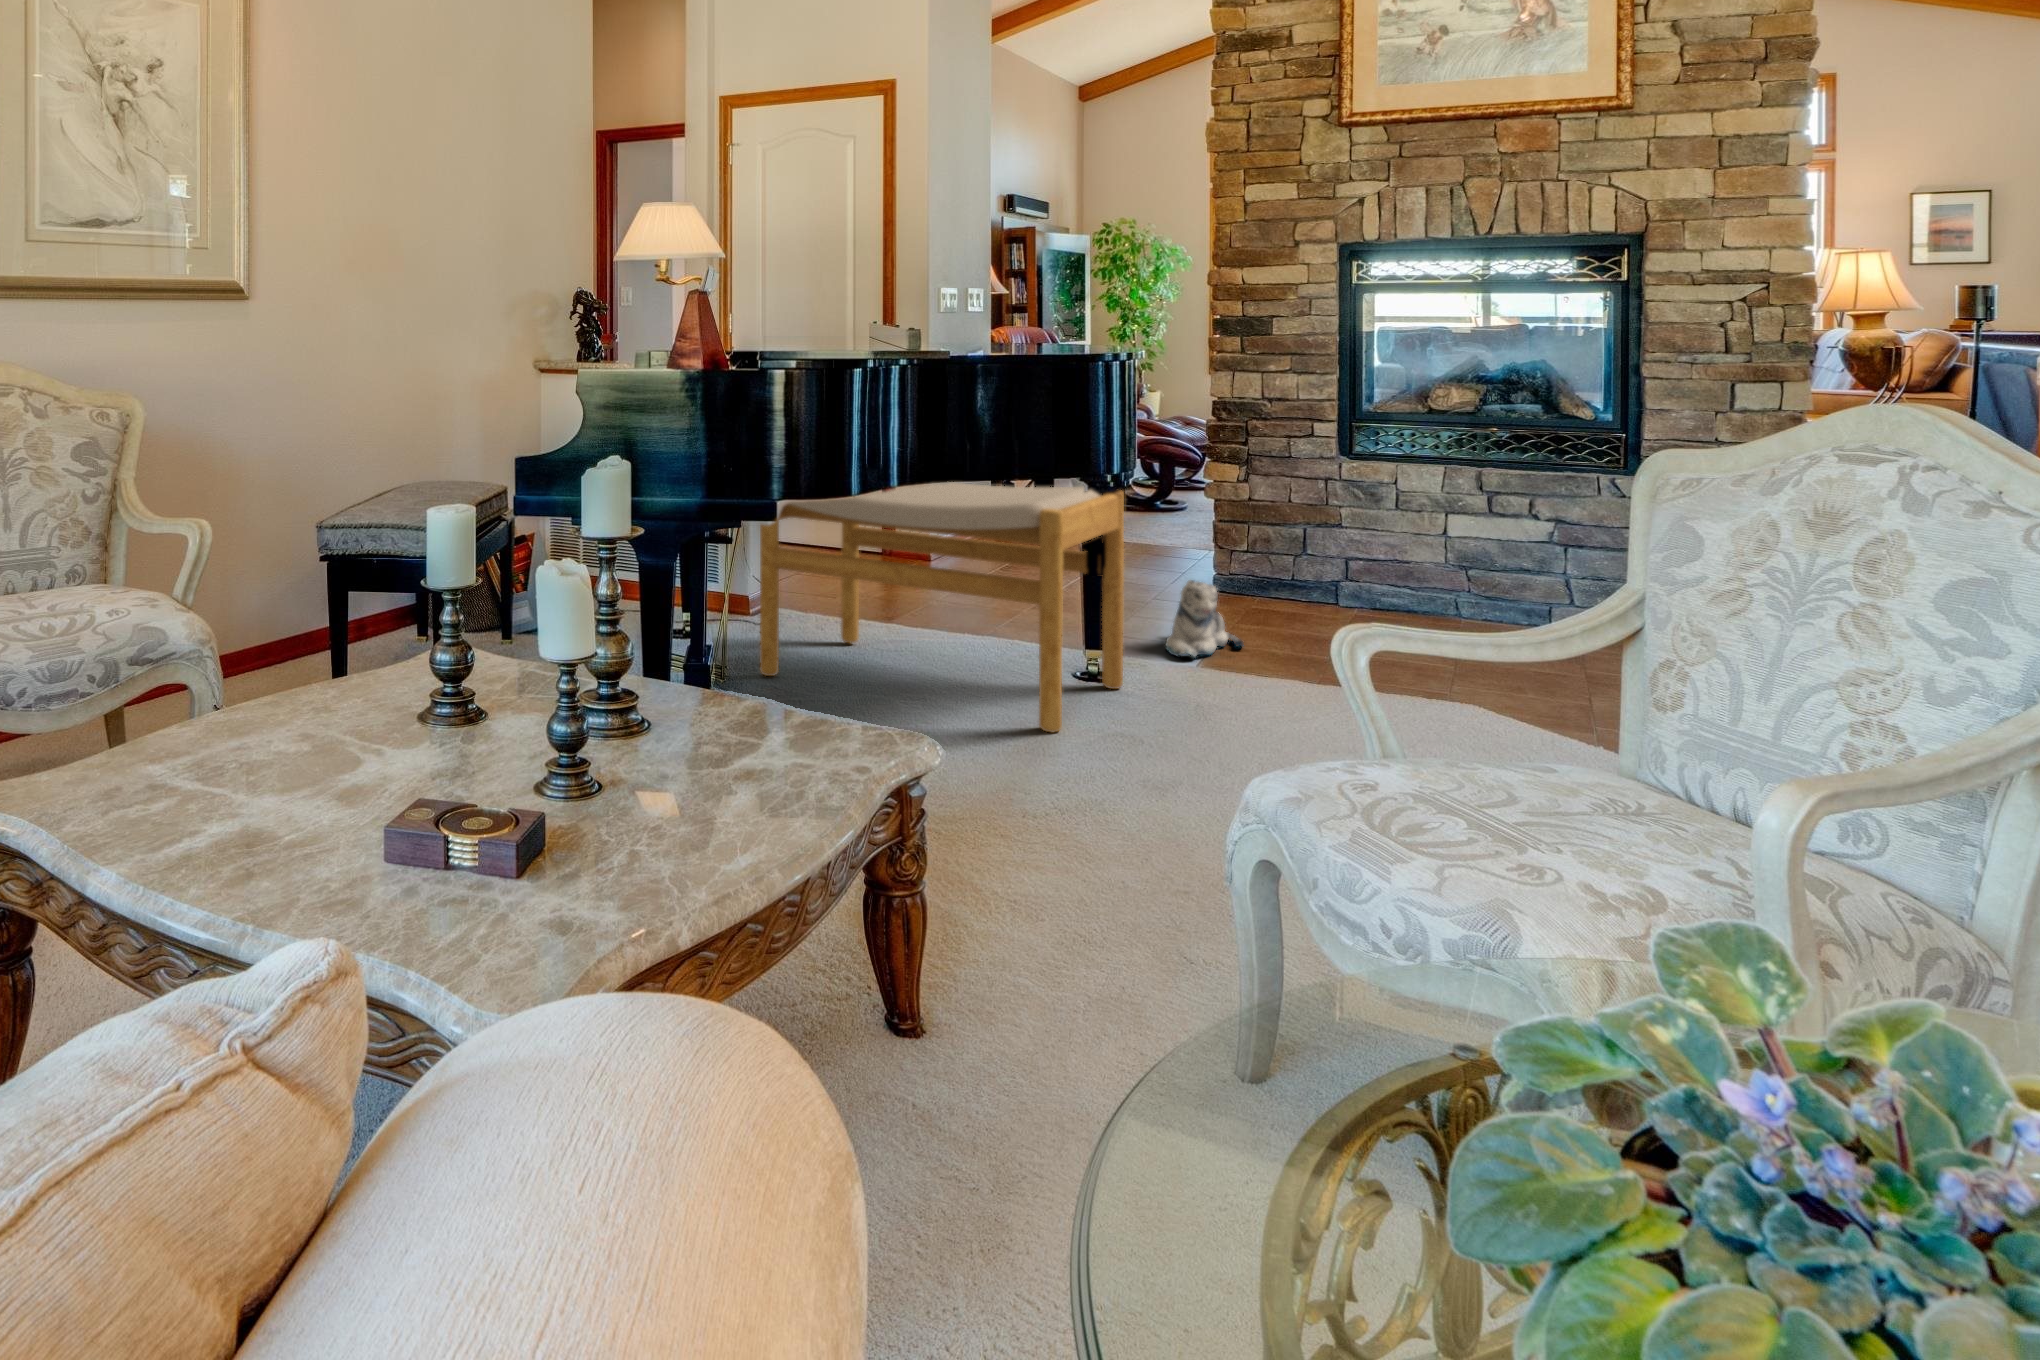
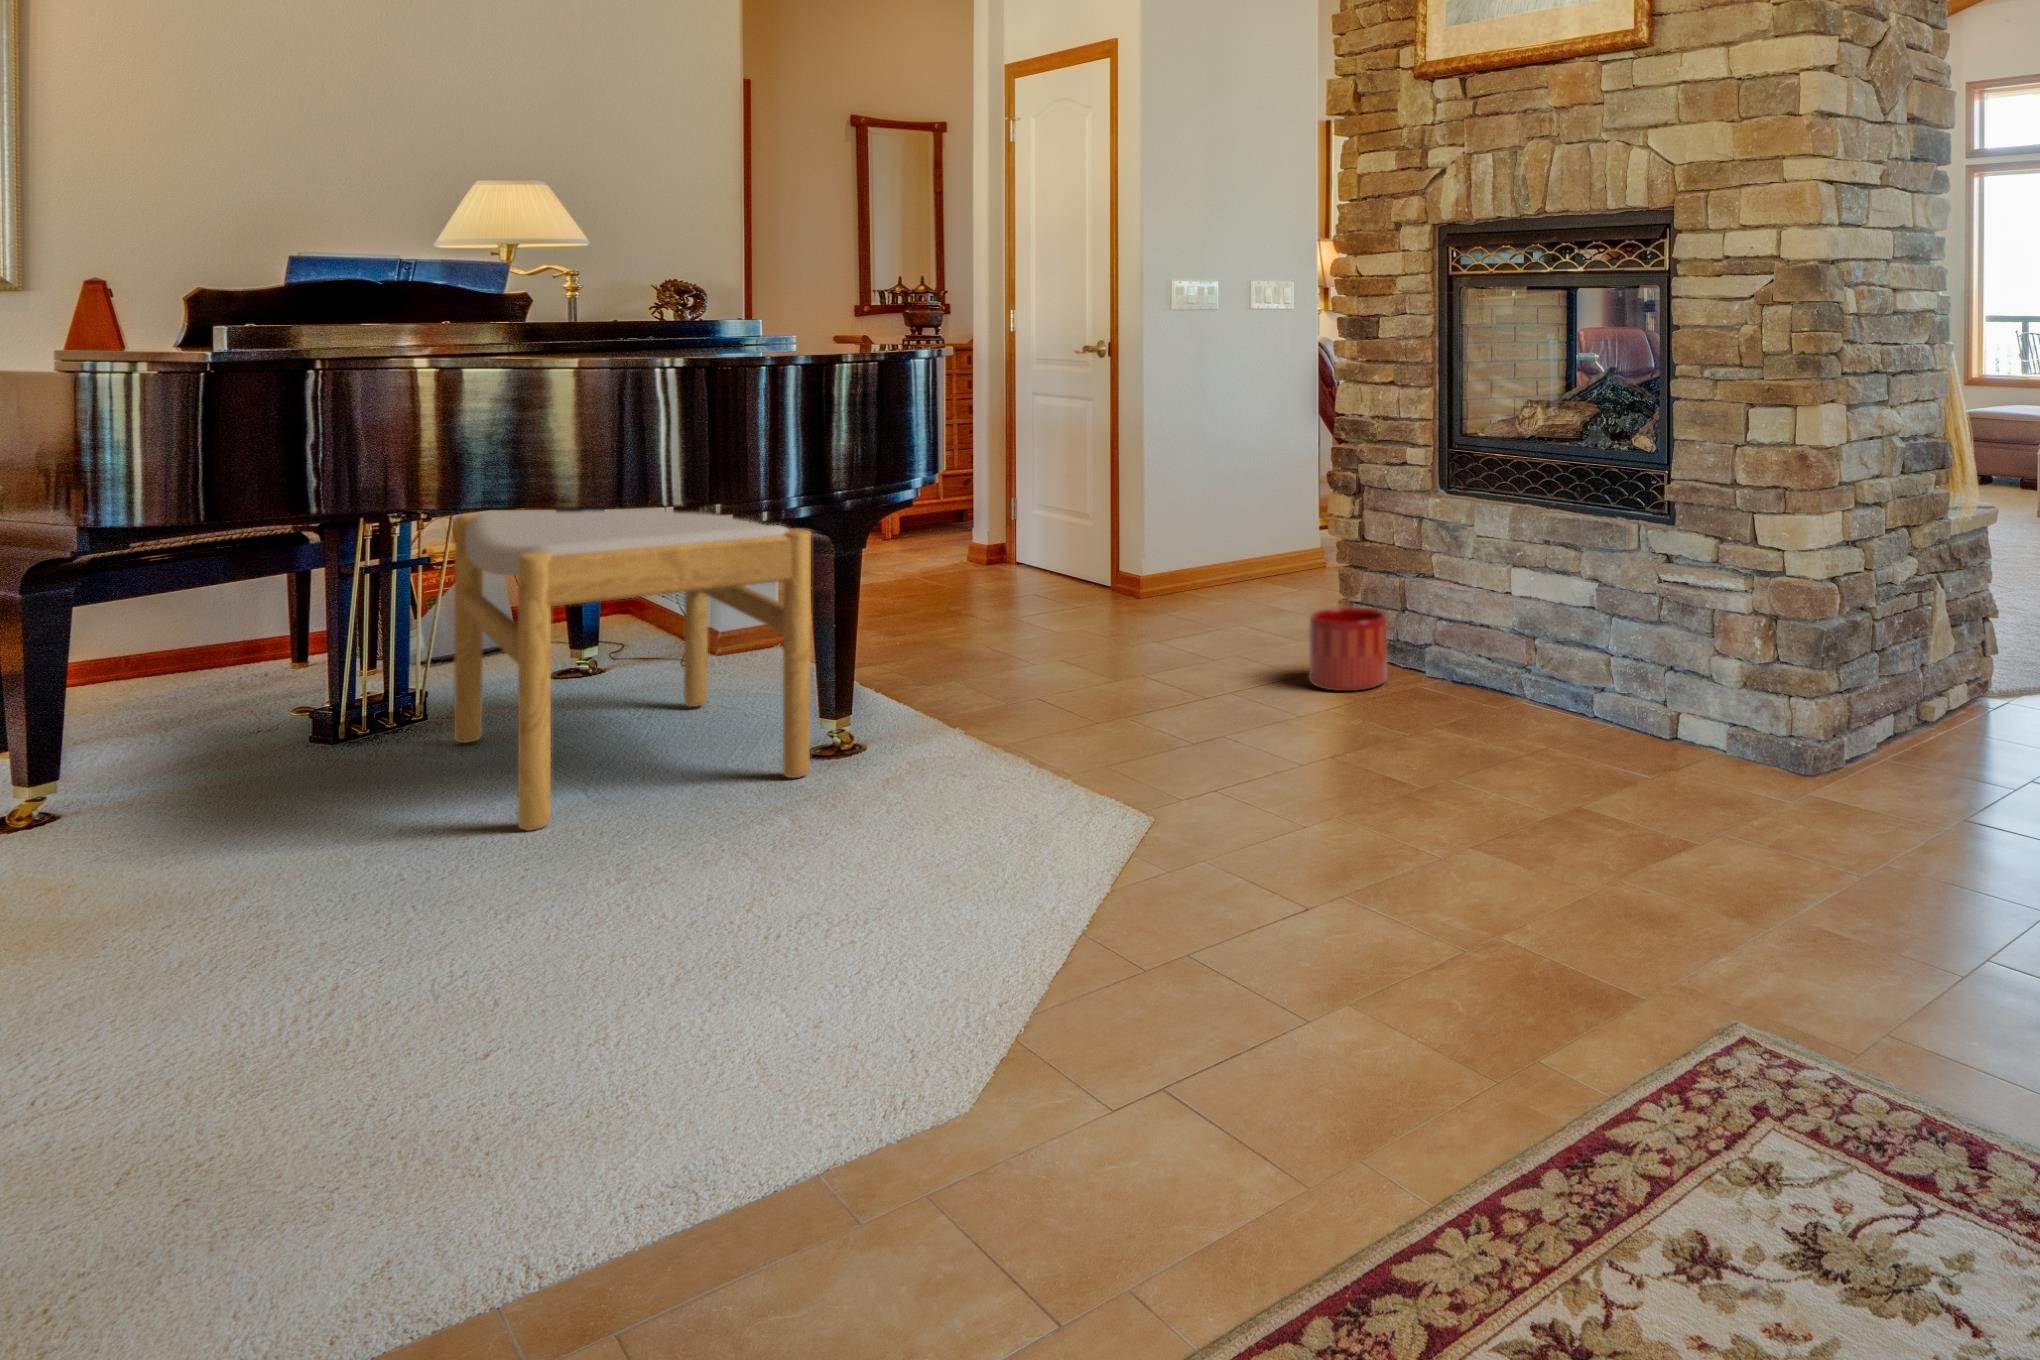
planter: none [1243,549,1313,614] -> present [1309,608,1387,691]
plush toy: present [1165,580,1244,657] -> none [996,644,1154,744]

